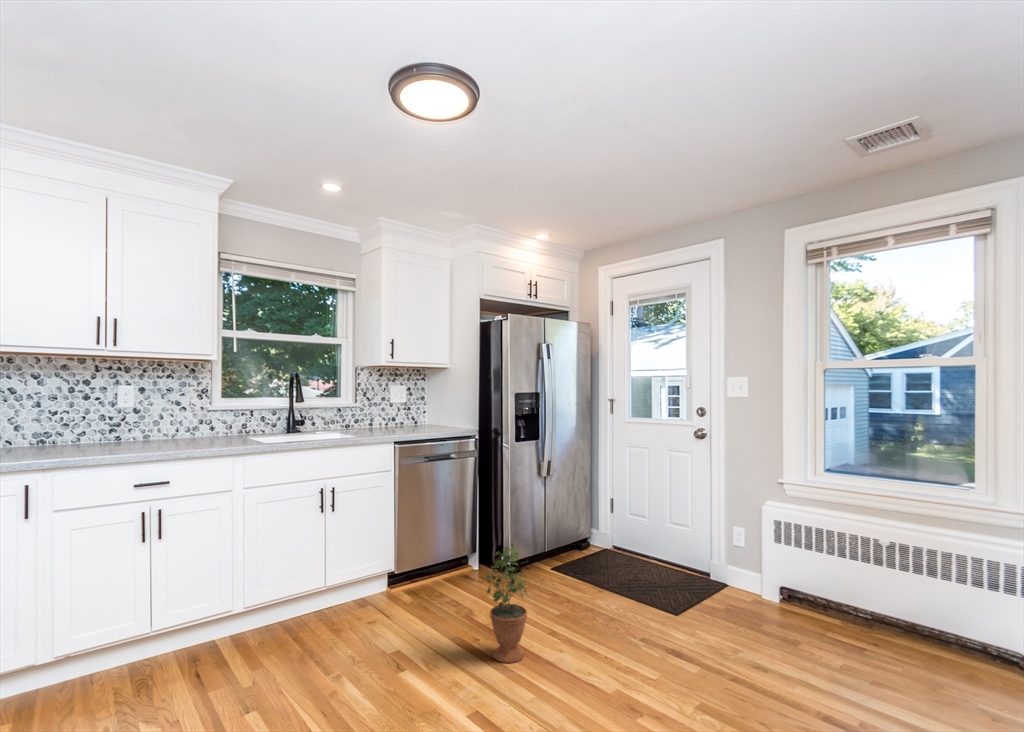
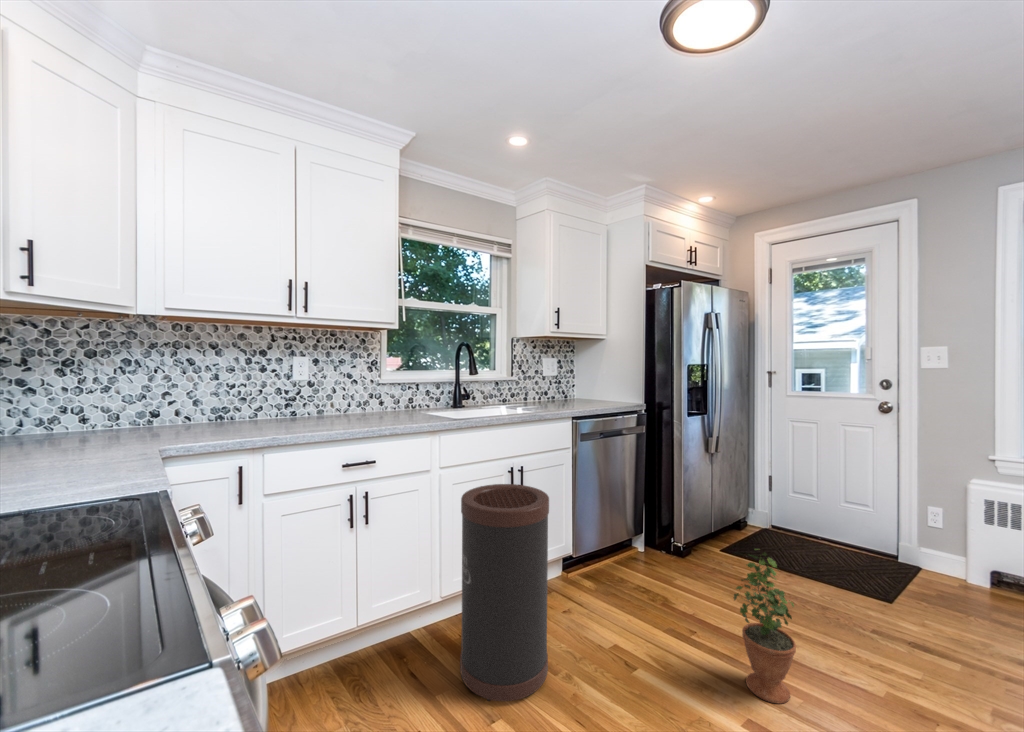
trash can: none [250,496,334,675] -> present [460,484,549,701]

